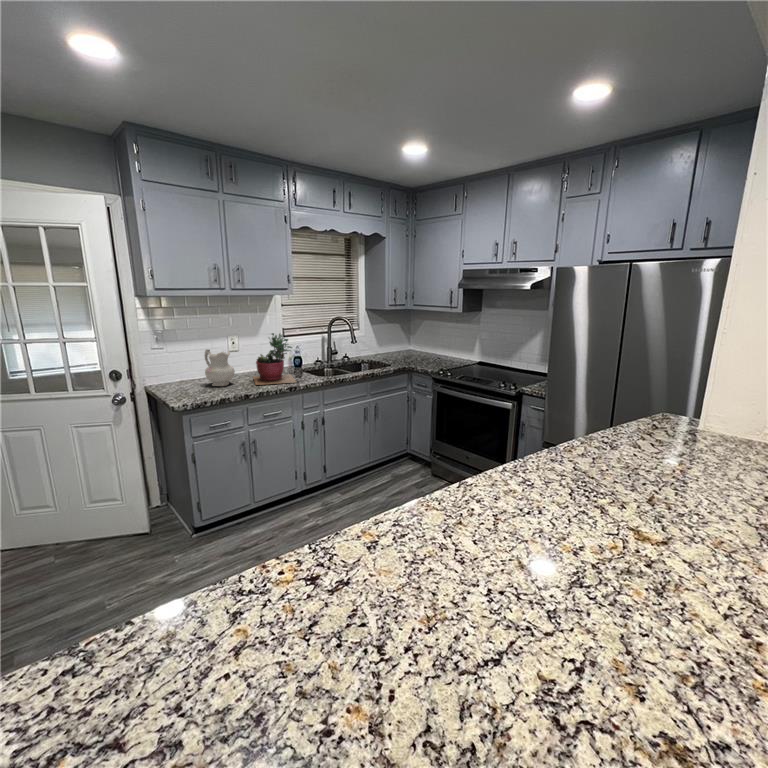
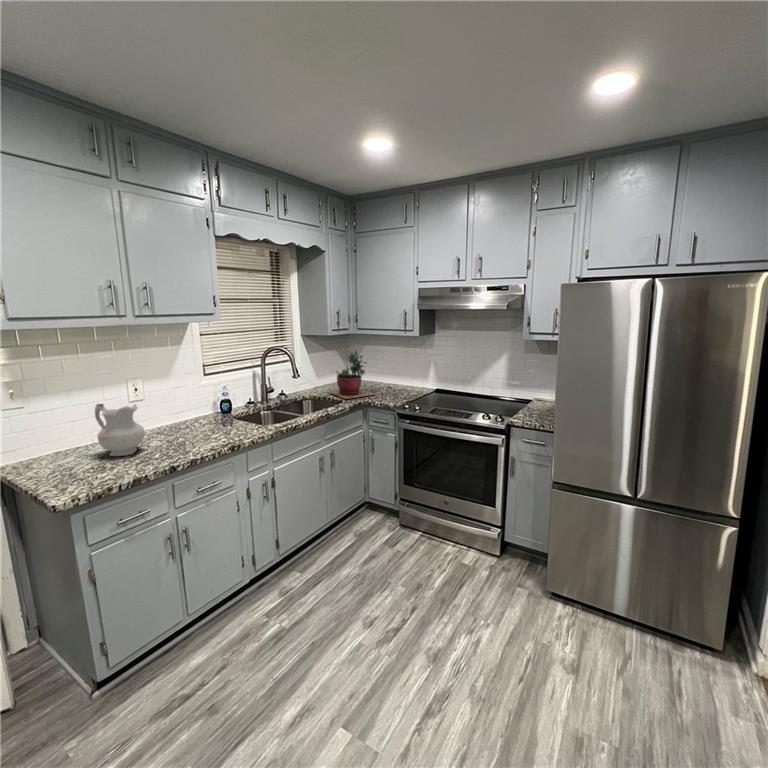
succulent plant: present [253,333,296,385] -> present [330,351,374,399]

